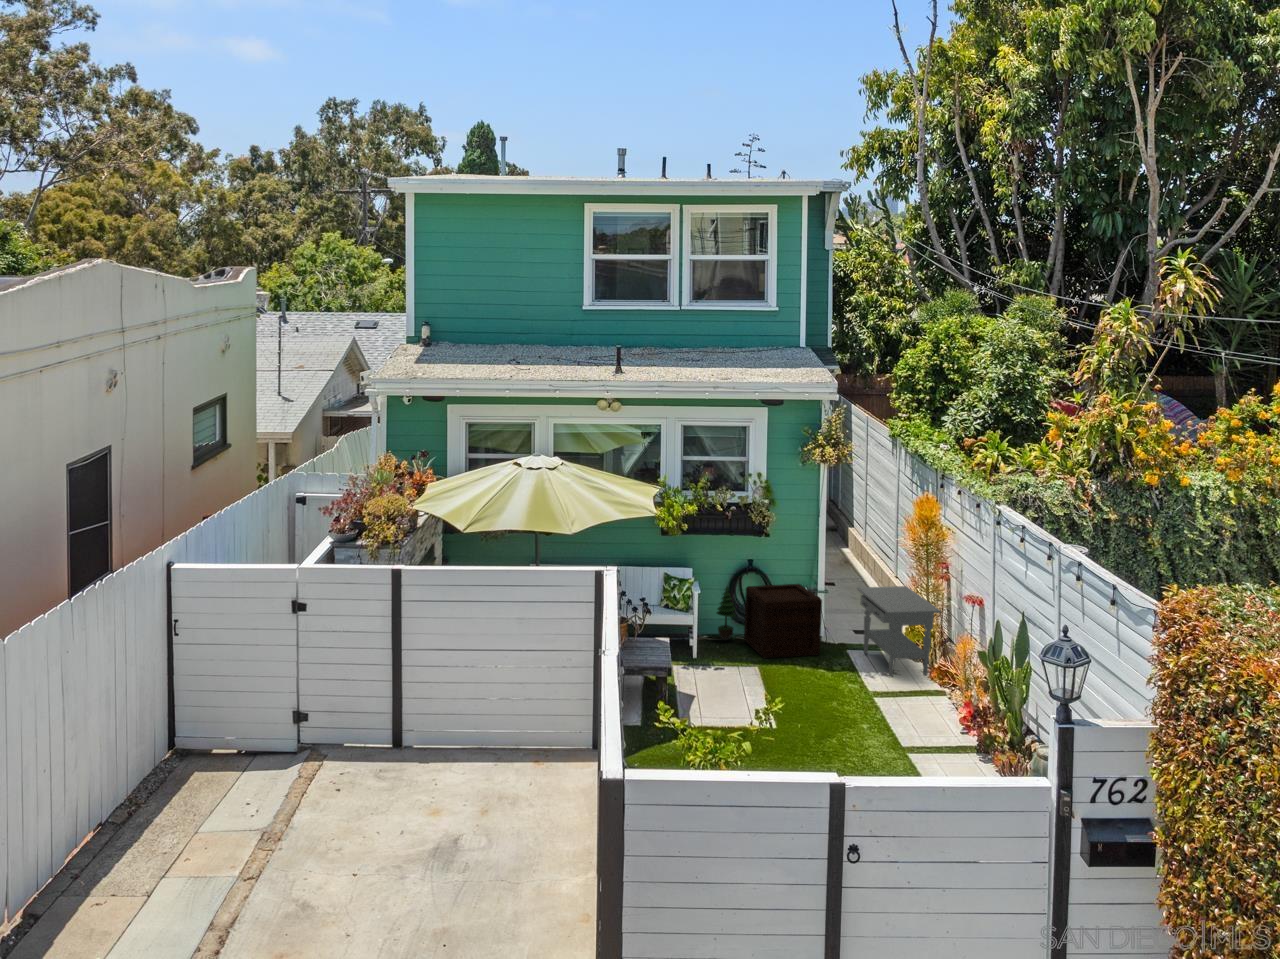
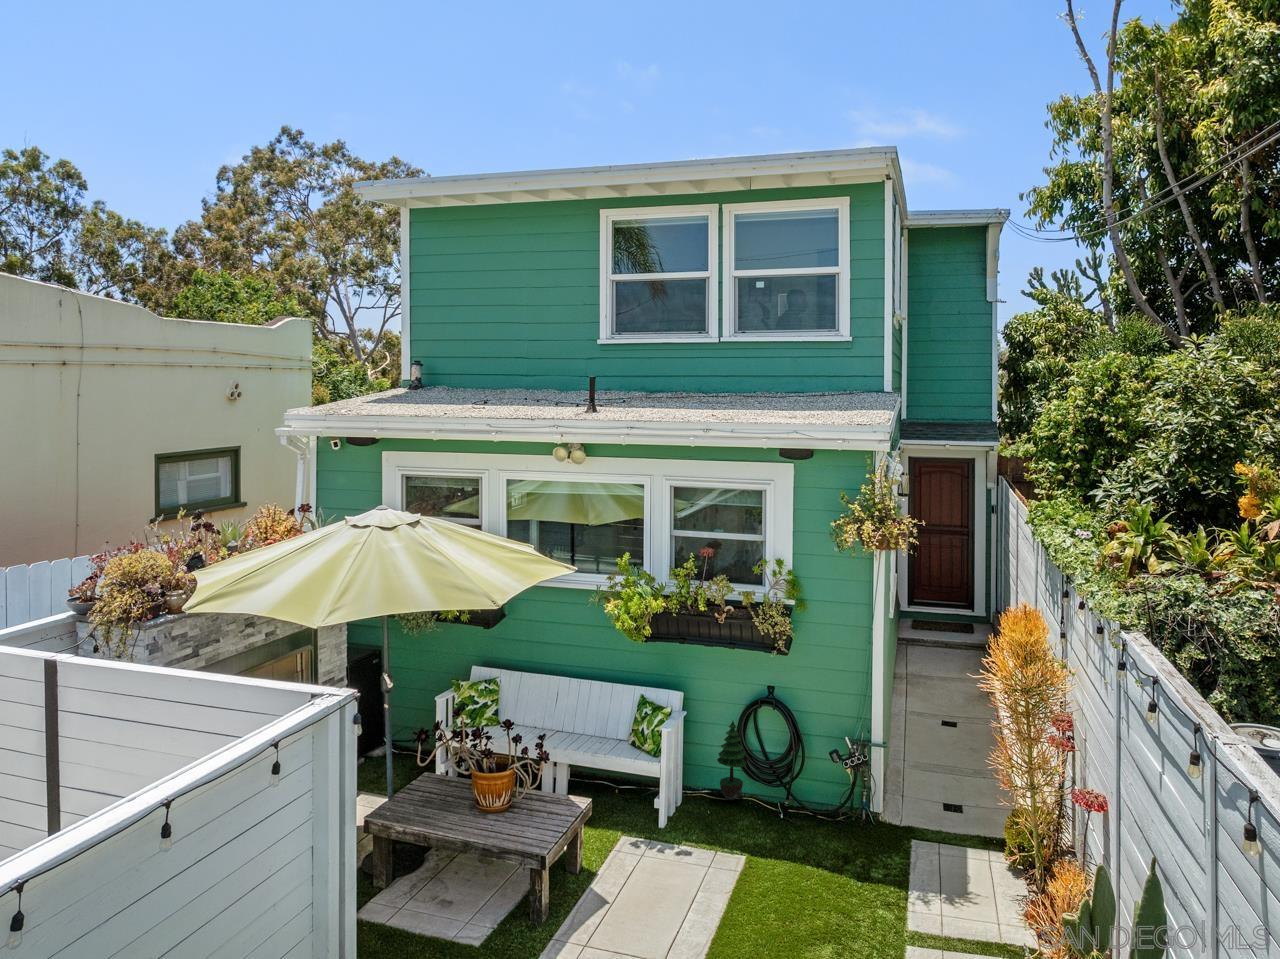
wooden crate: present [744,584,822,658] -> none [757,724,860,843]
side table: present [857,586,941,677] -> none [919,742,1040,910]

